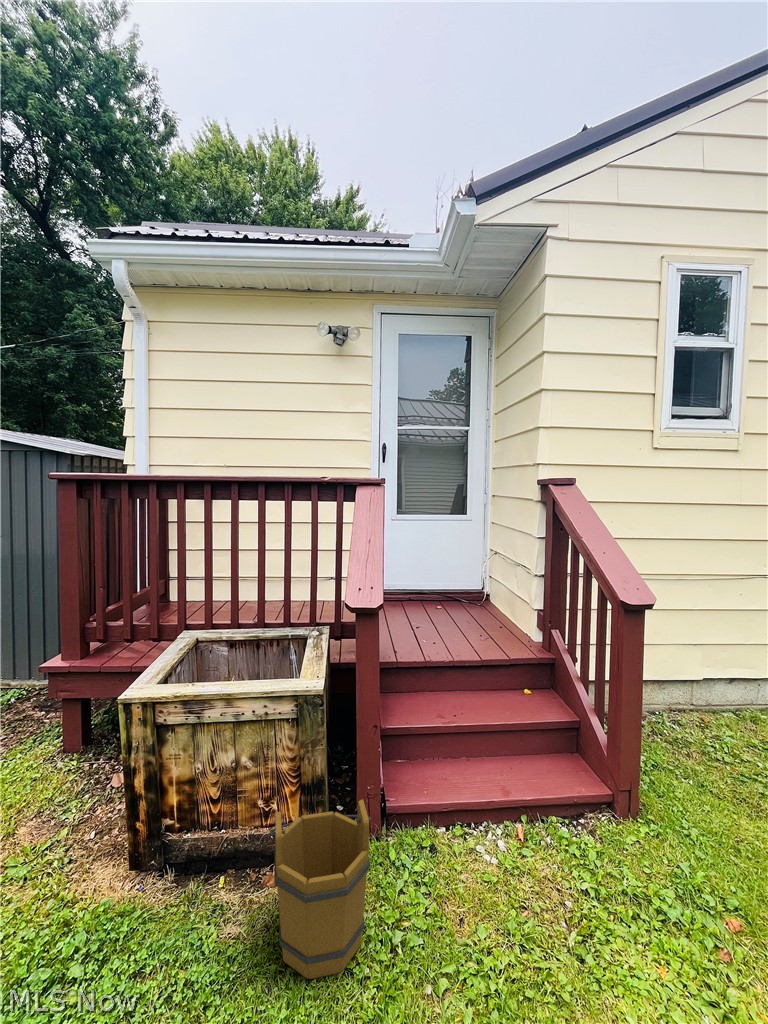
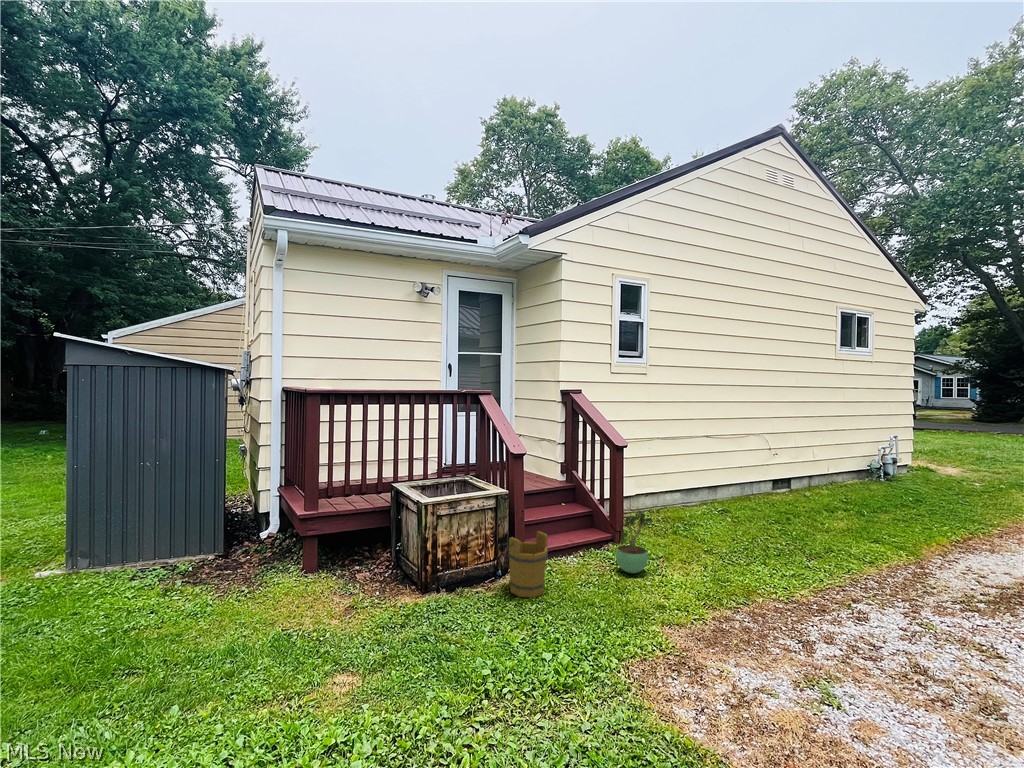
potted plant: none [581,792,696,963] -> present [616,511,652,573]

